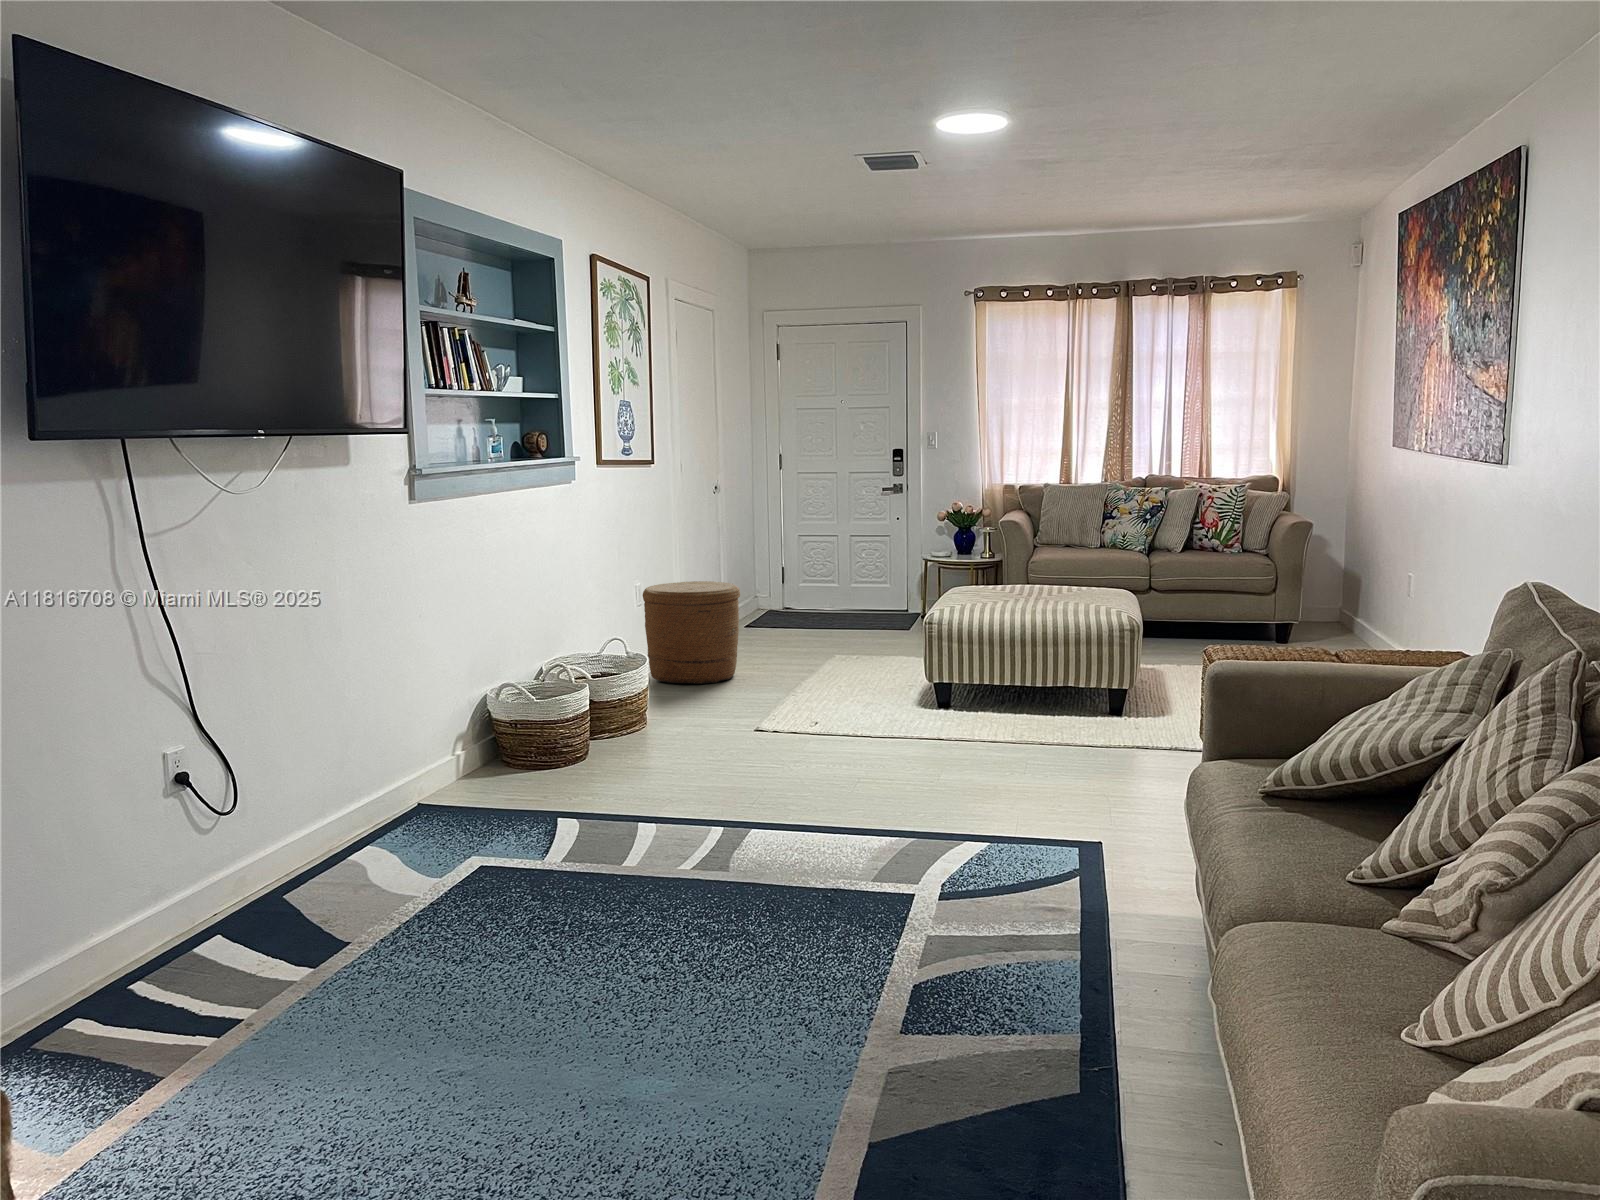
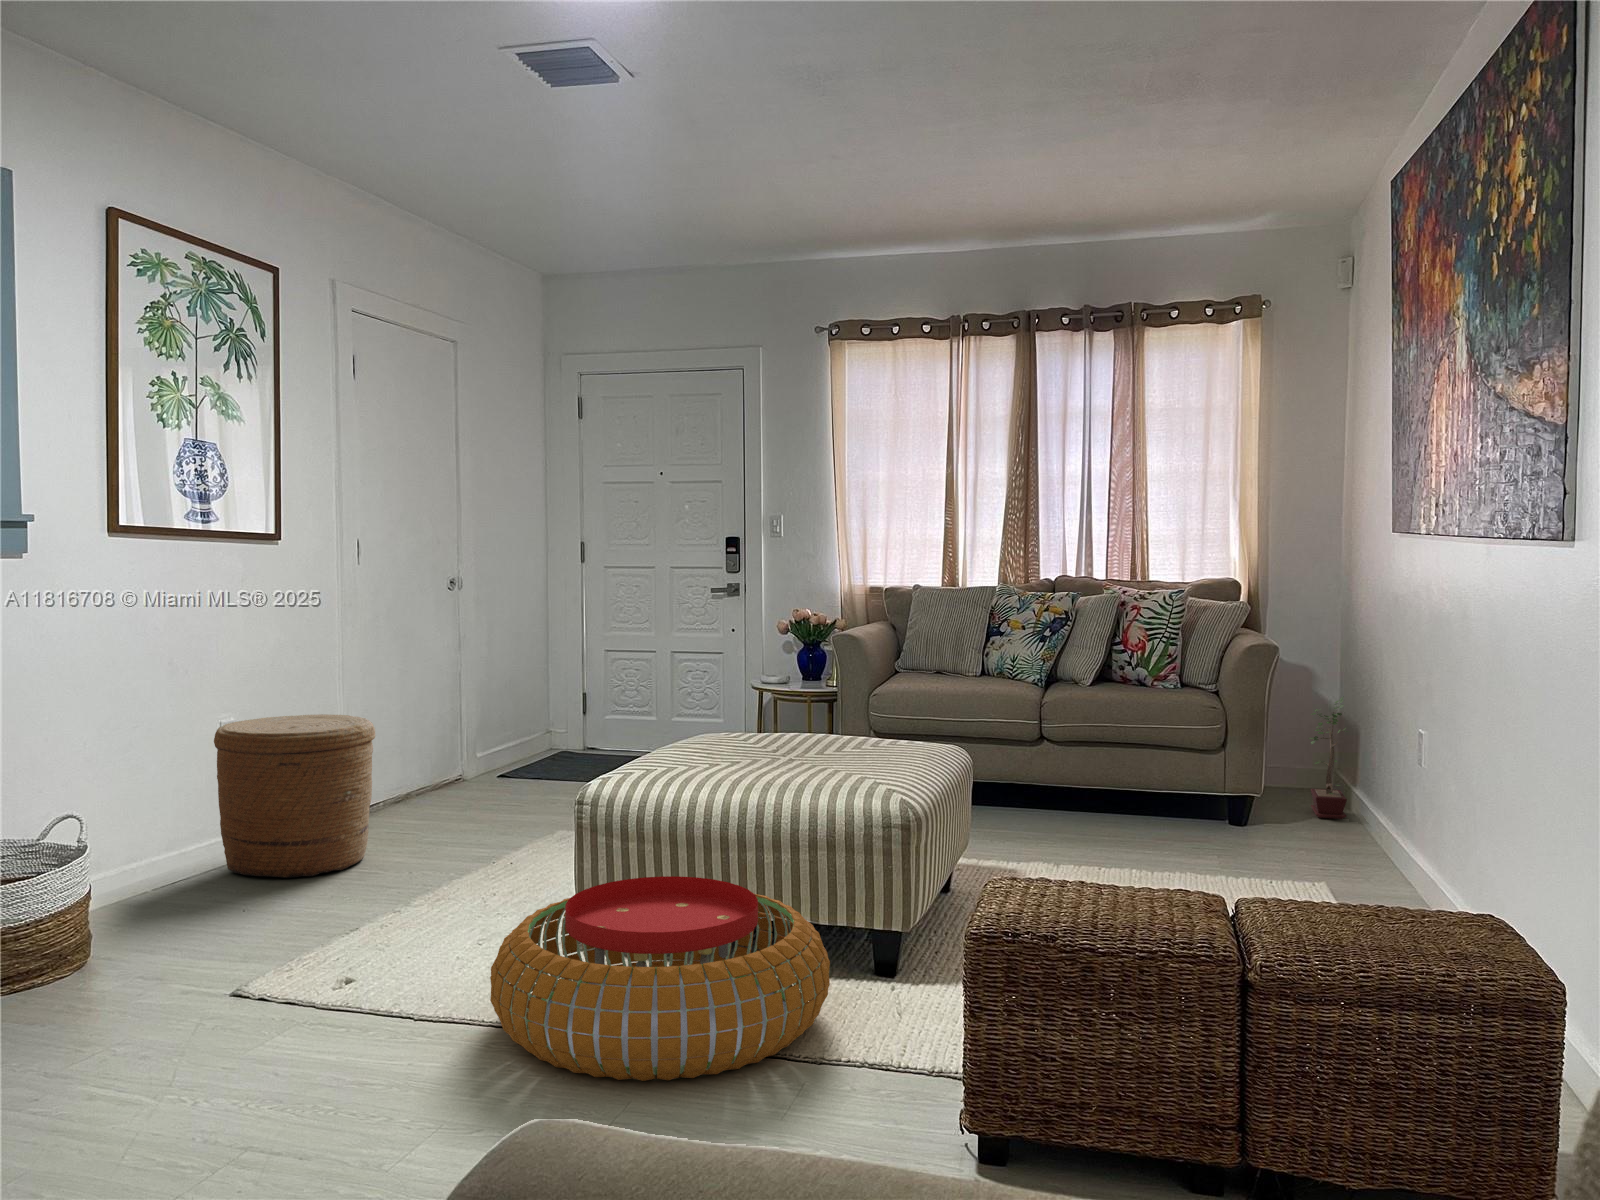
potted plant: none [1326,554,1358,637] -> present [1309,697,1347,819]
pouf: none [921,660,1108,755] -> present [490,876,830,1081]

